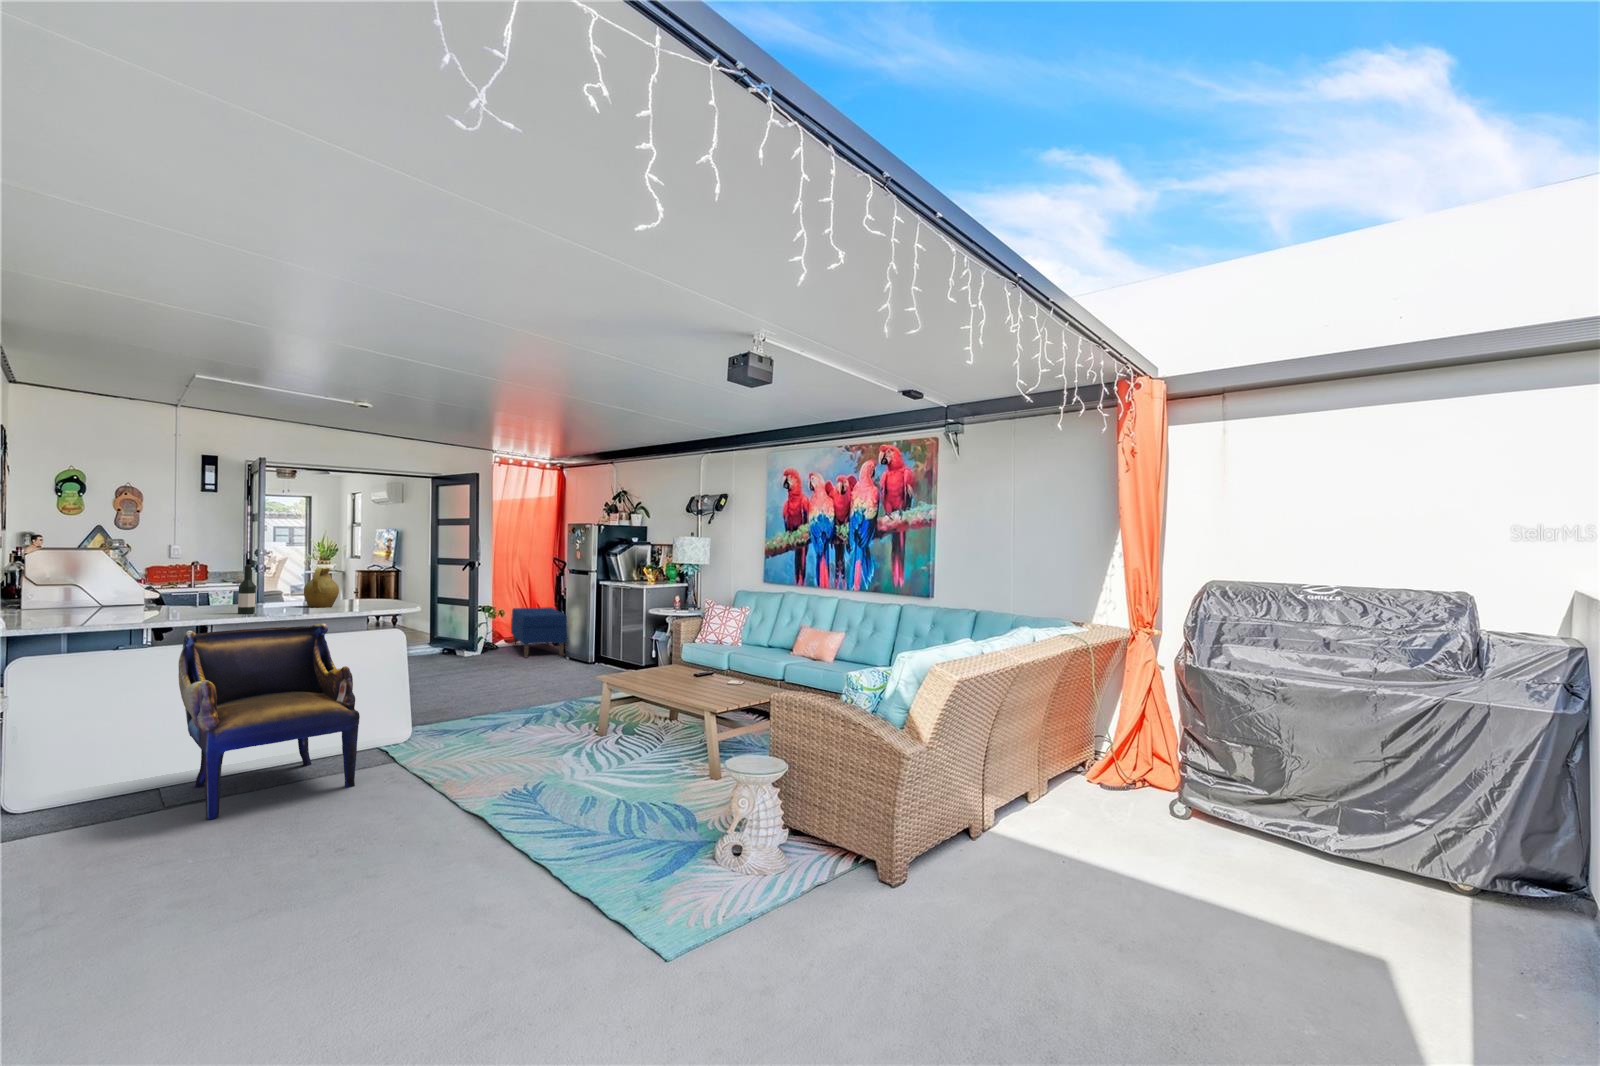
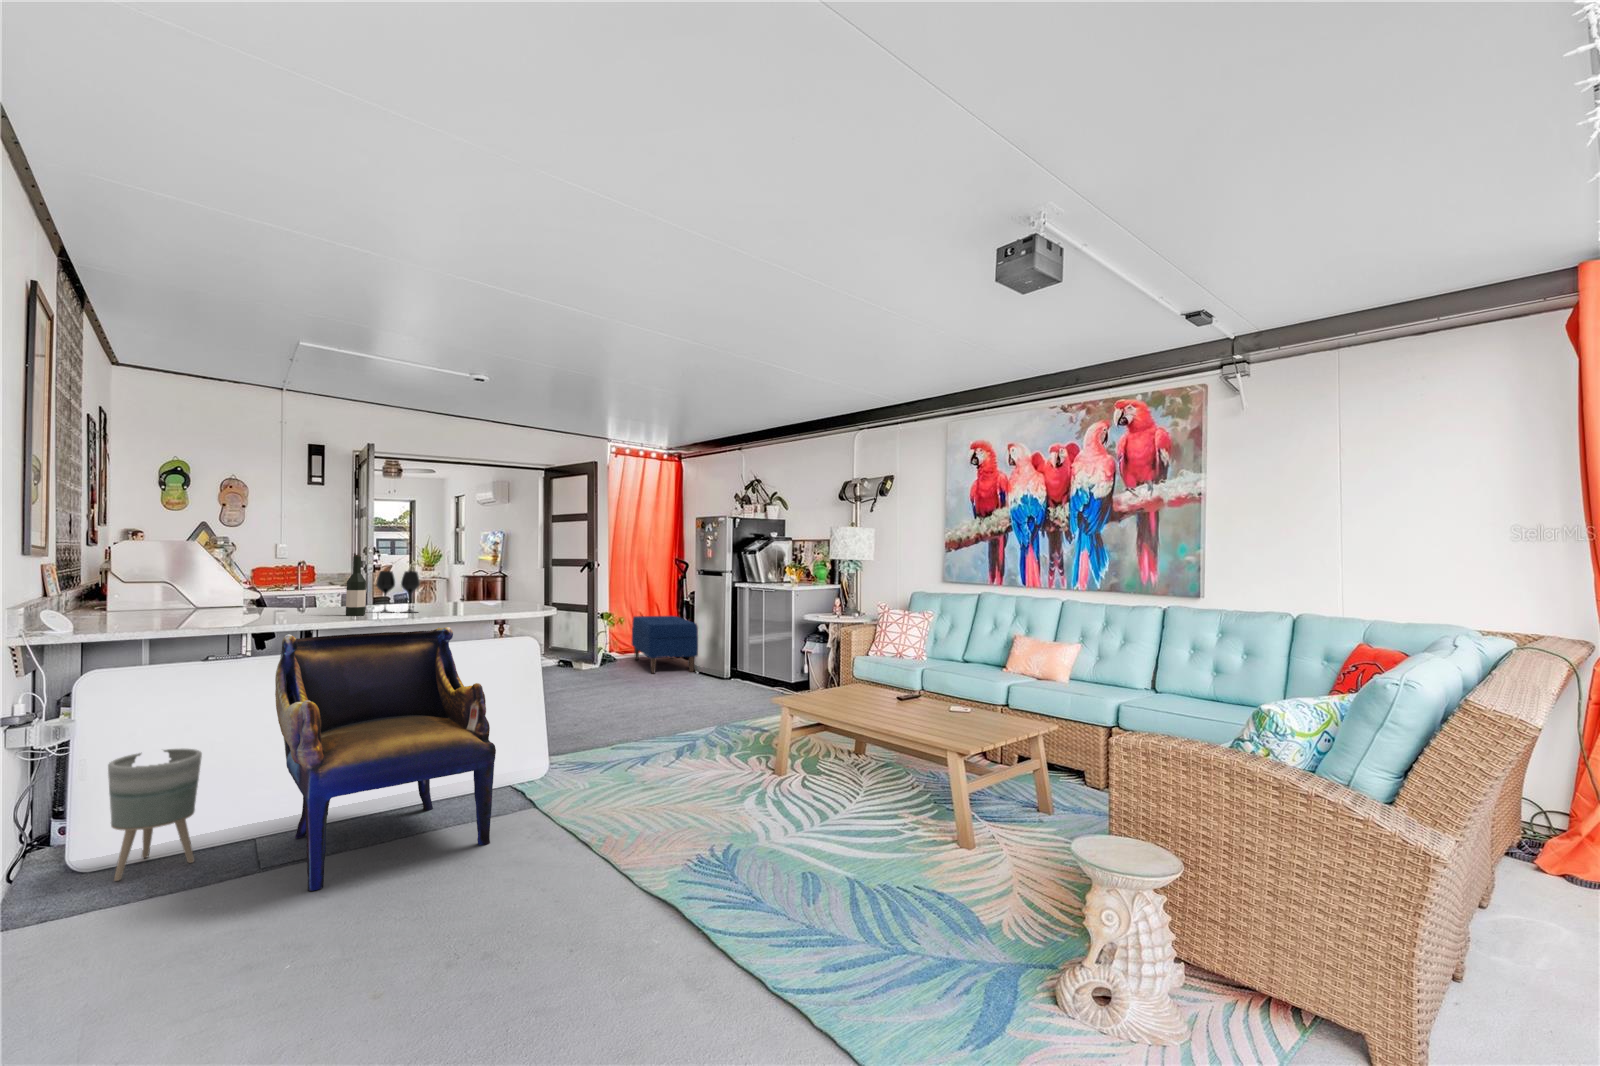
pitcher: present [304,568,339,607] -> none [419,562,458,610]
wine glass: none [264,577,303,611] -> present [376,571,420,613]
planter: none [39,719,117,819] -> present [108,749,202,881]

